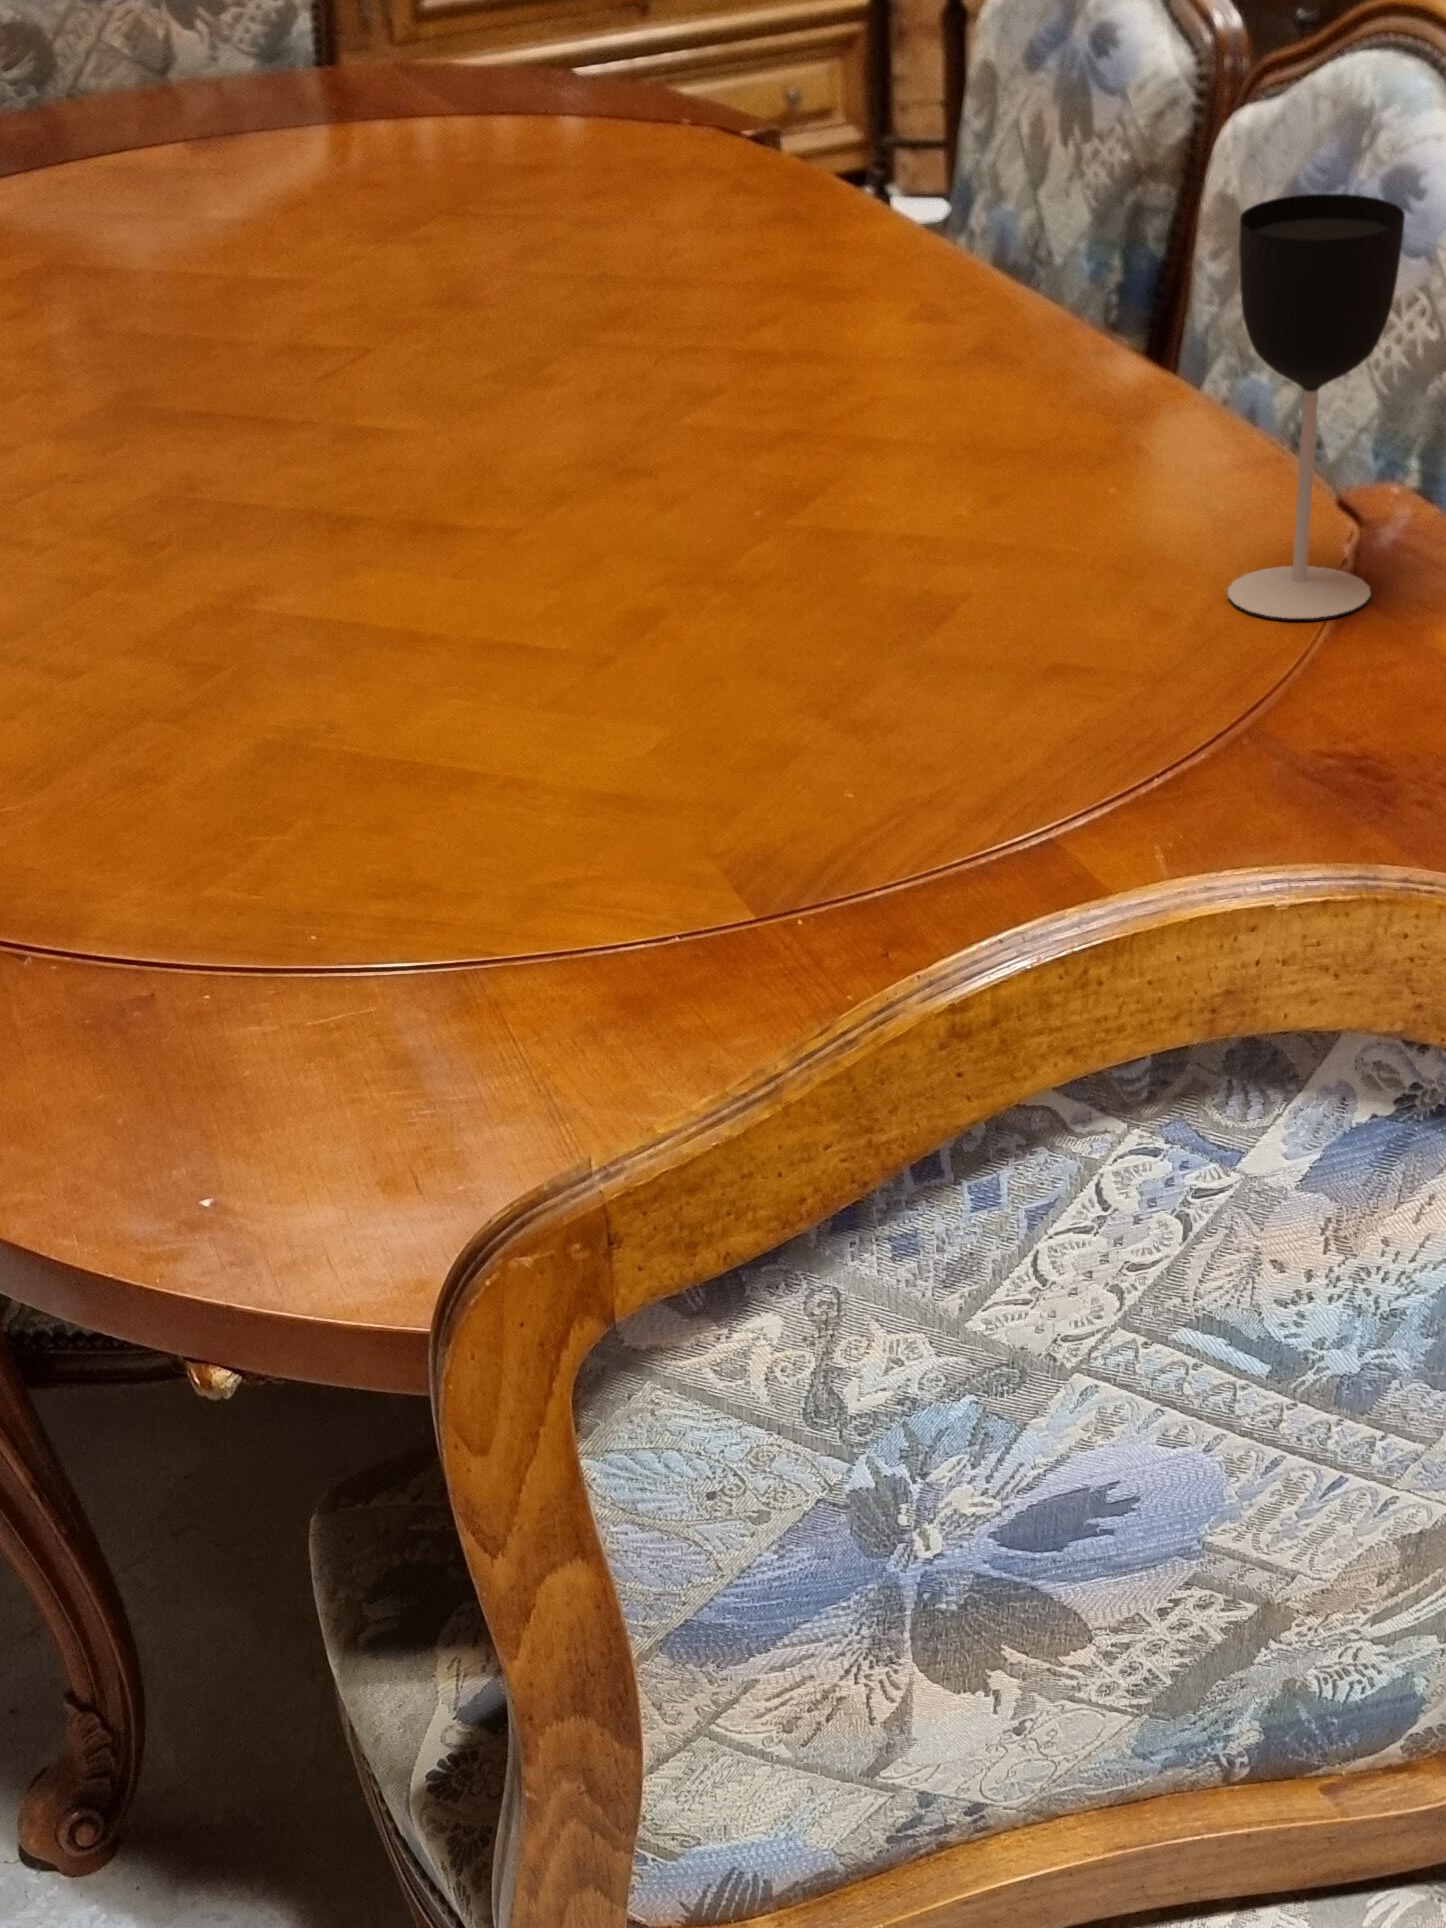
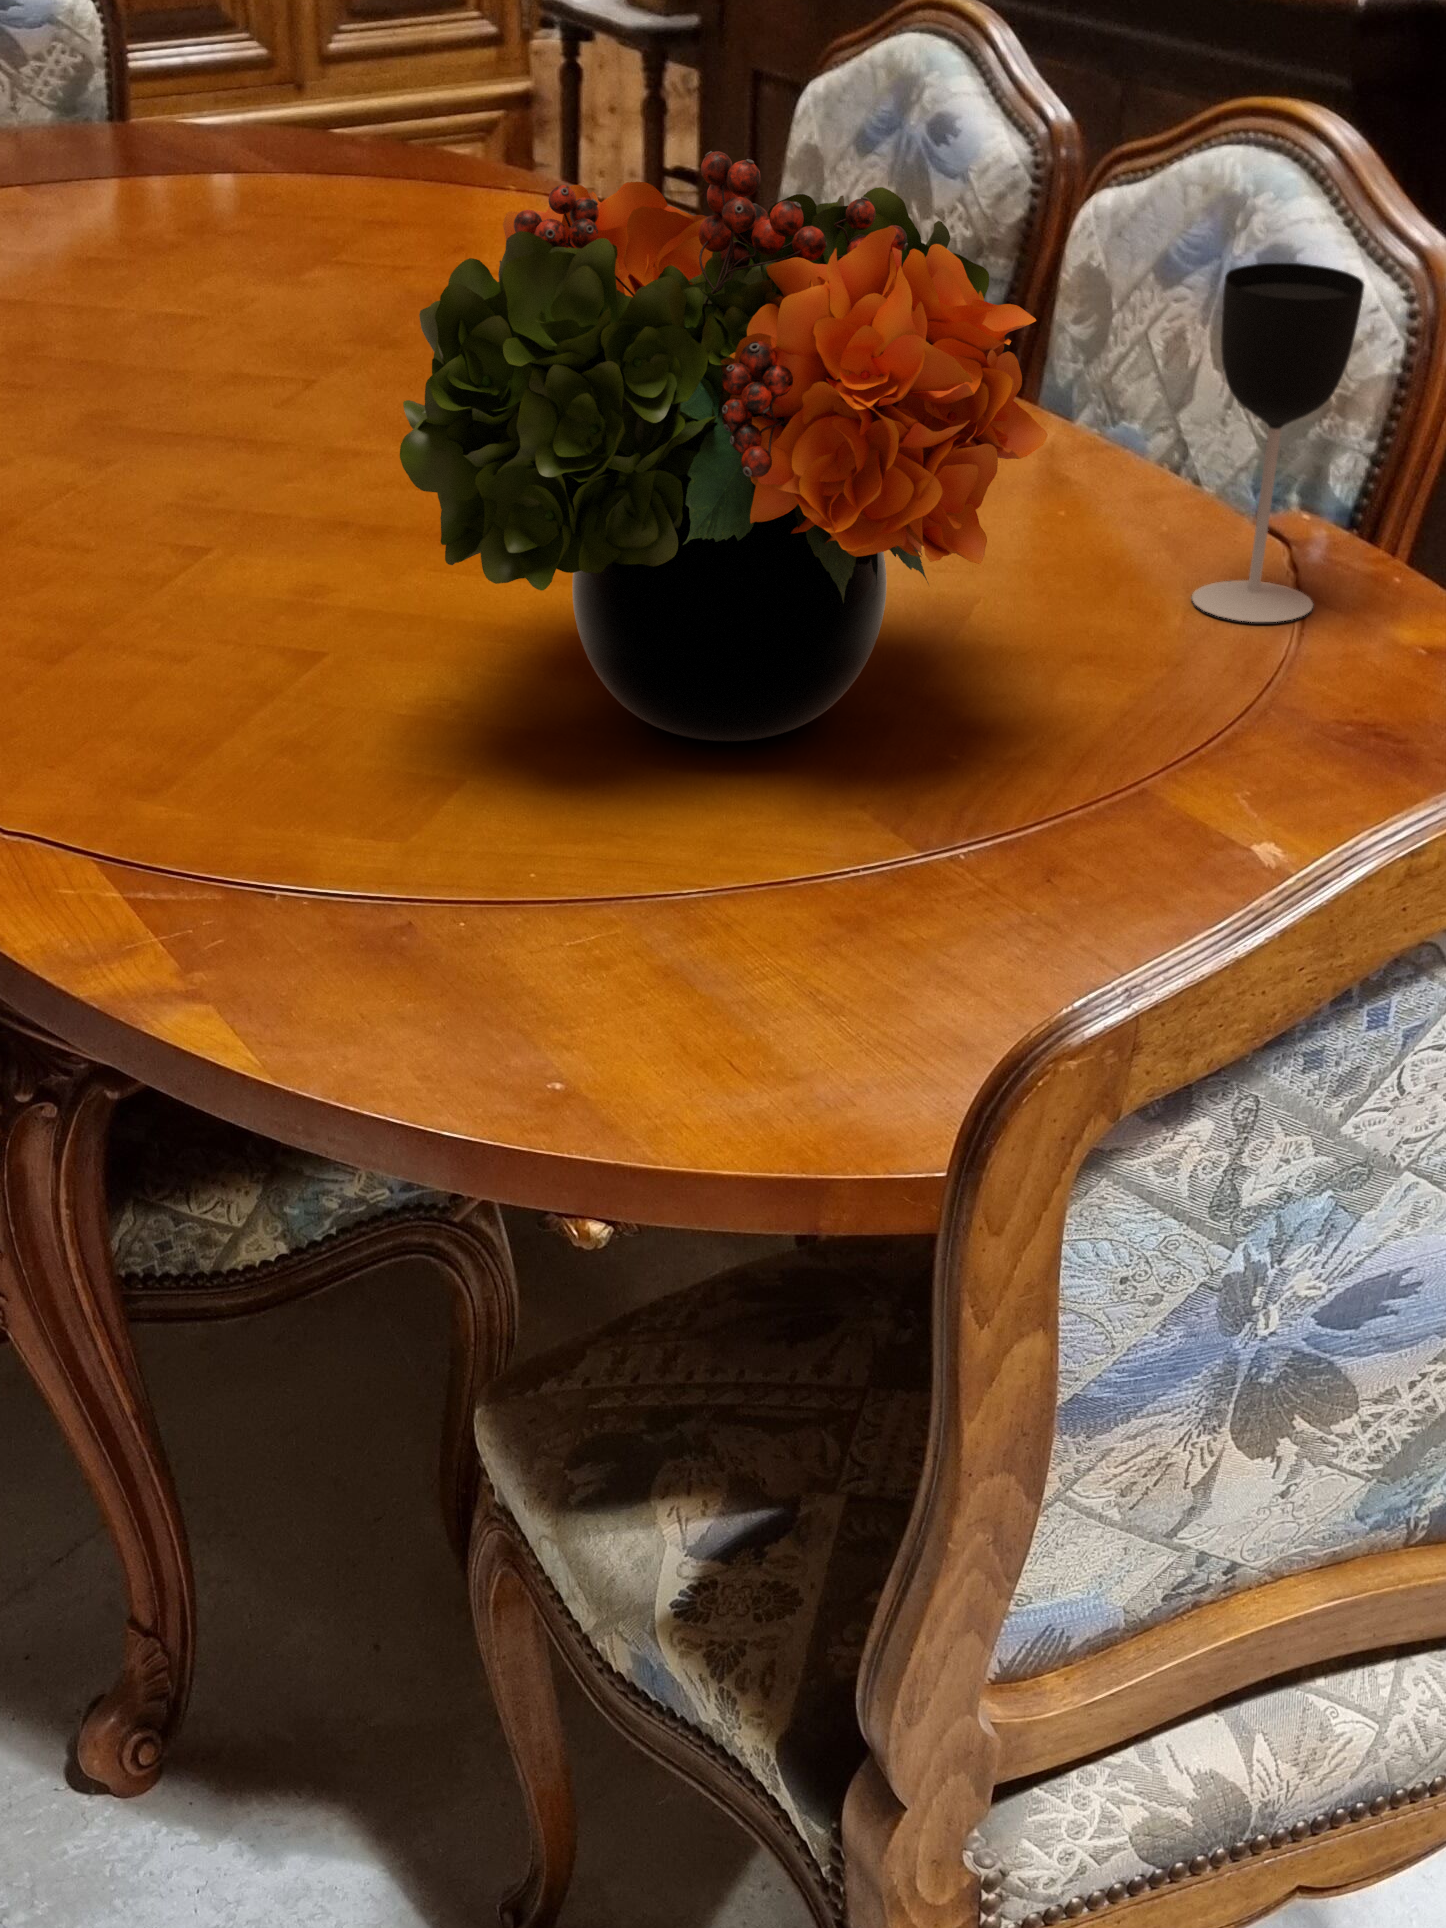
flower arrangement: none [184,98,947,769] -> present [400,151,1048,741]

